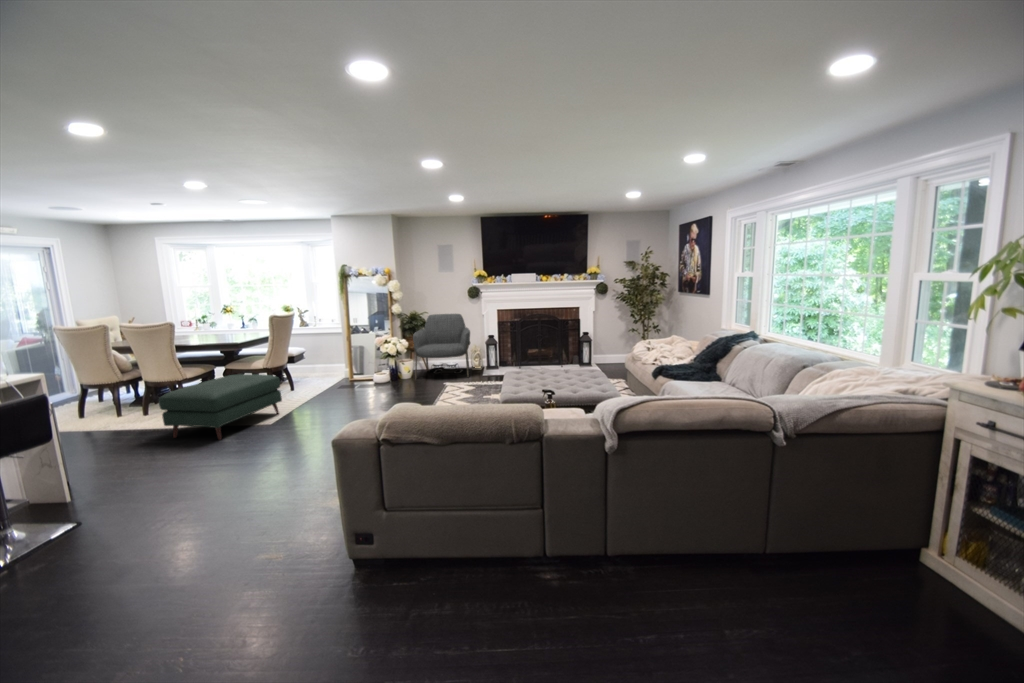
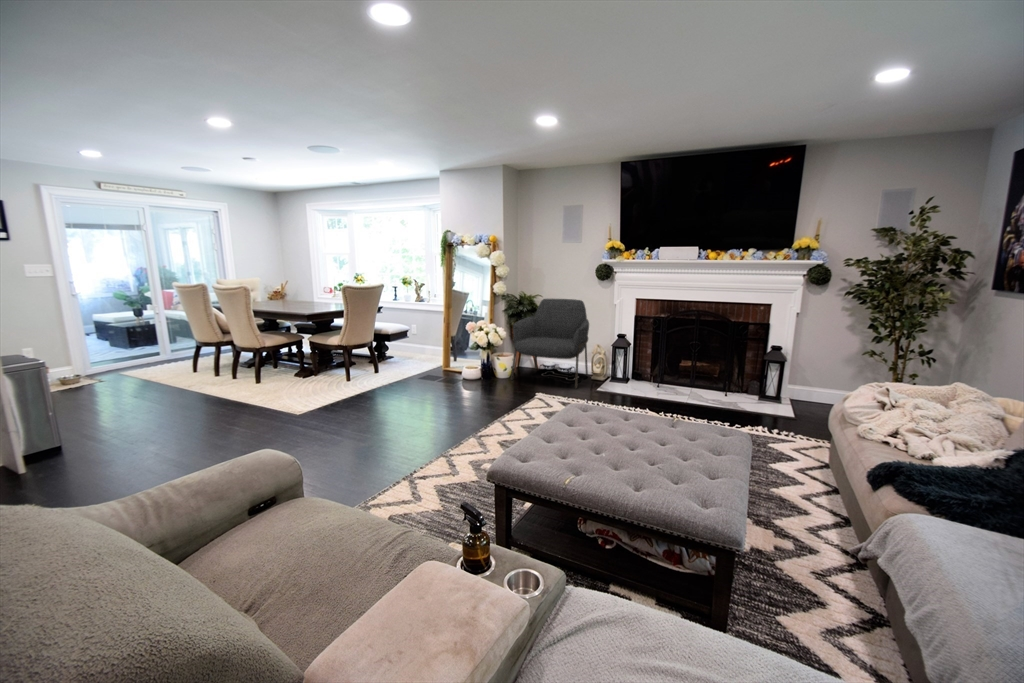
ottoman: present [159,374,282,440] -> none [217,351,340,425]

